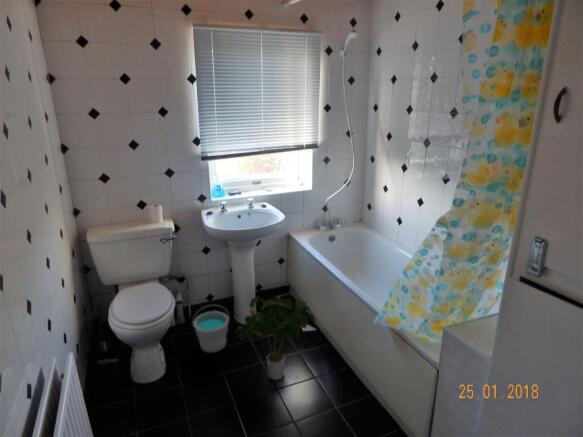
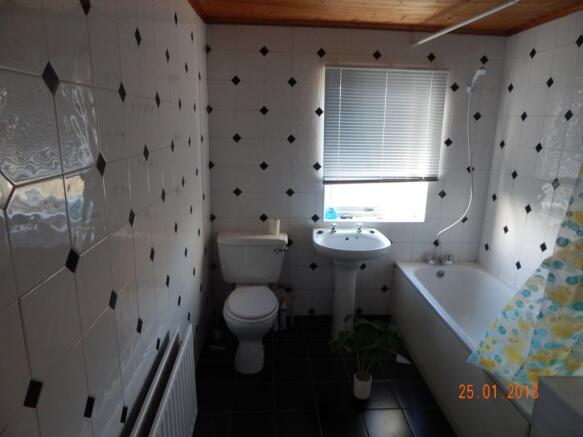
bucket: present [193,311,229,352] -> none [292,315,326,361]

